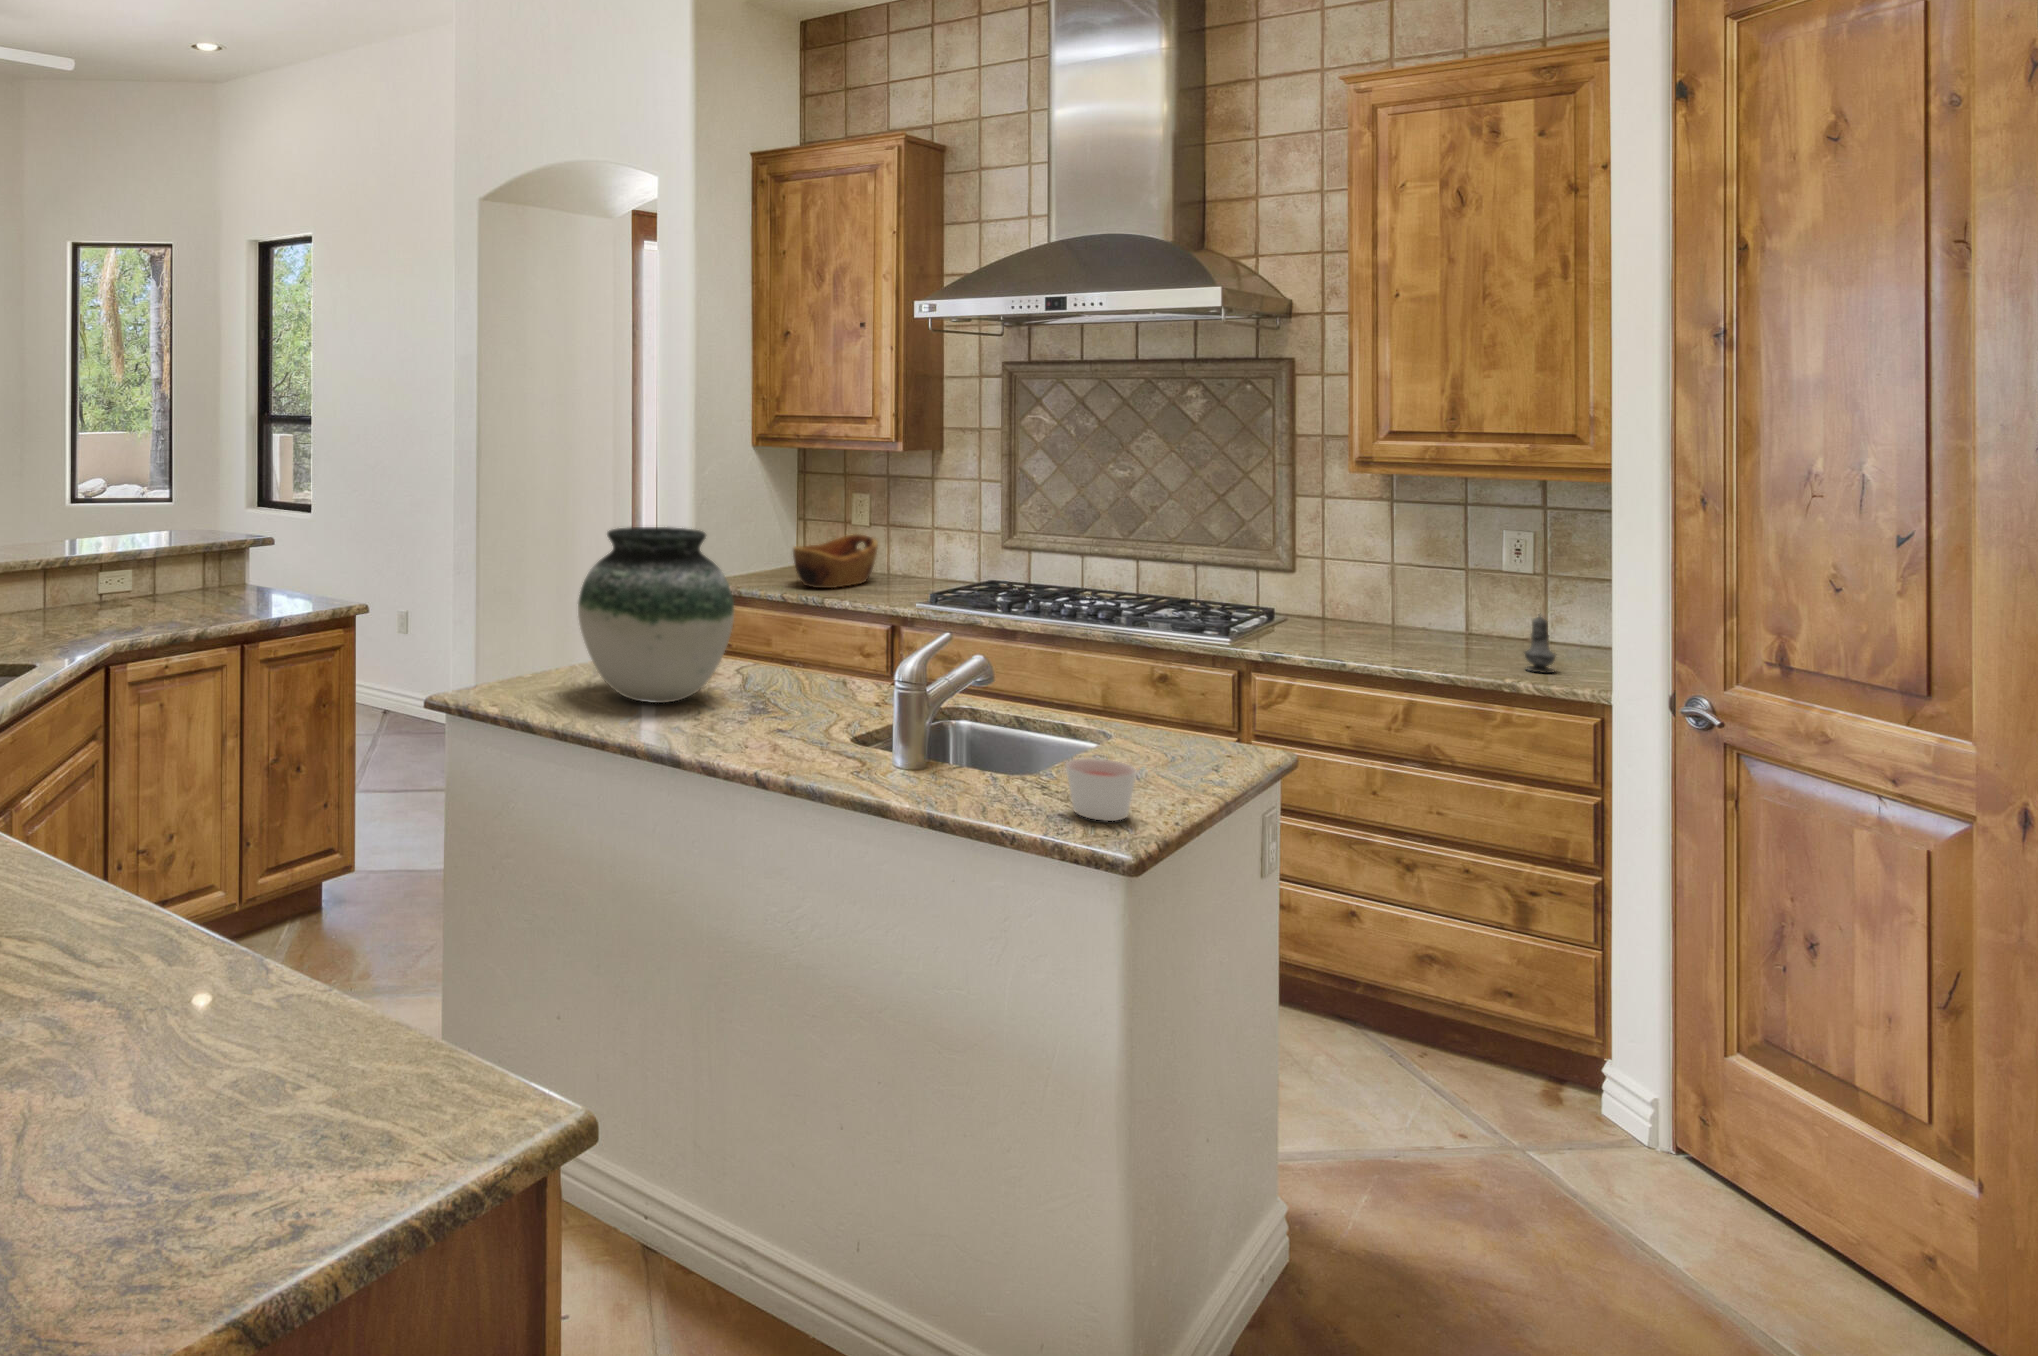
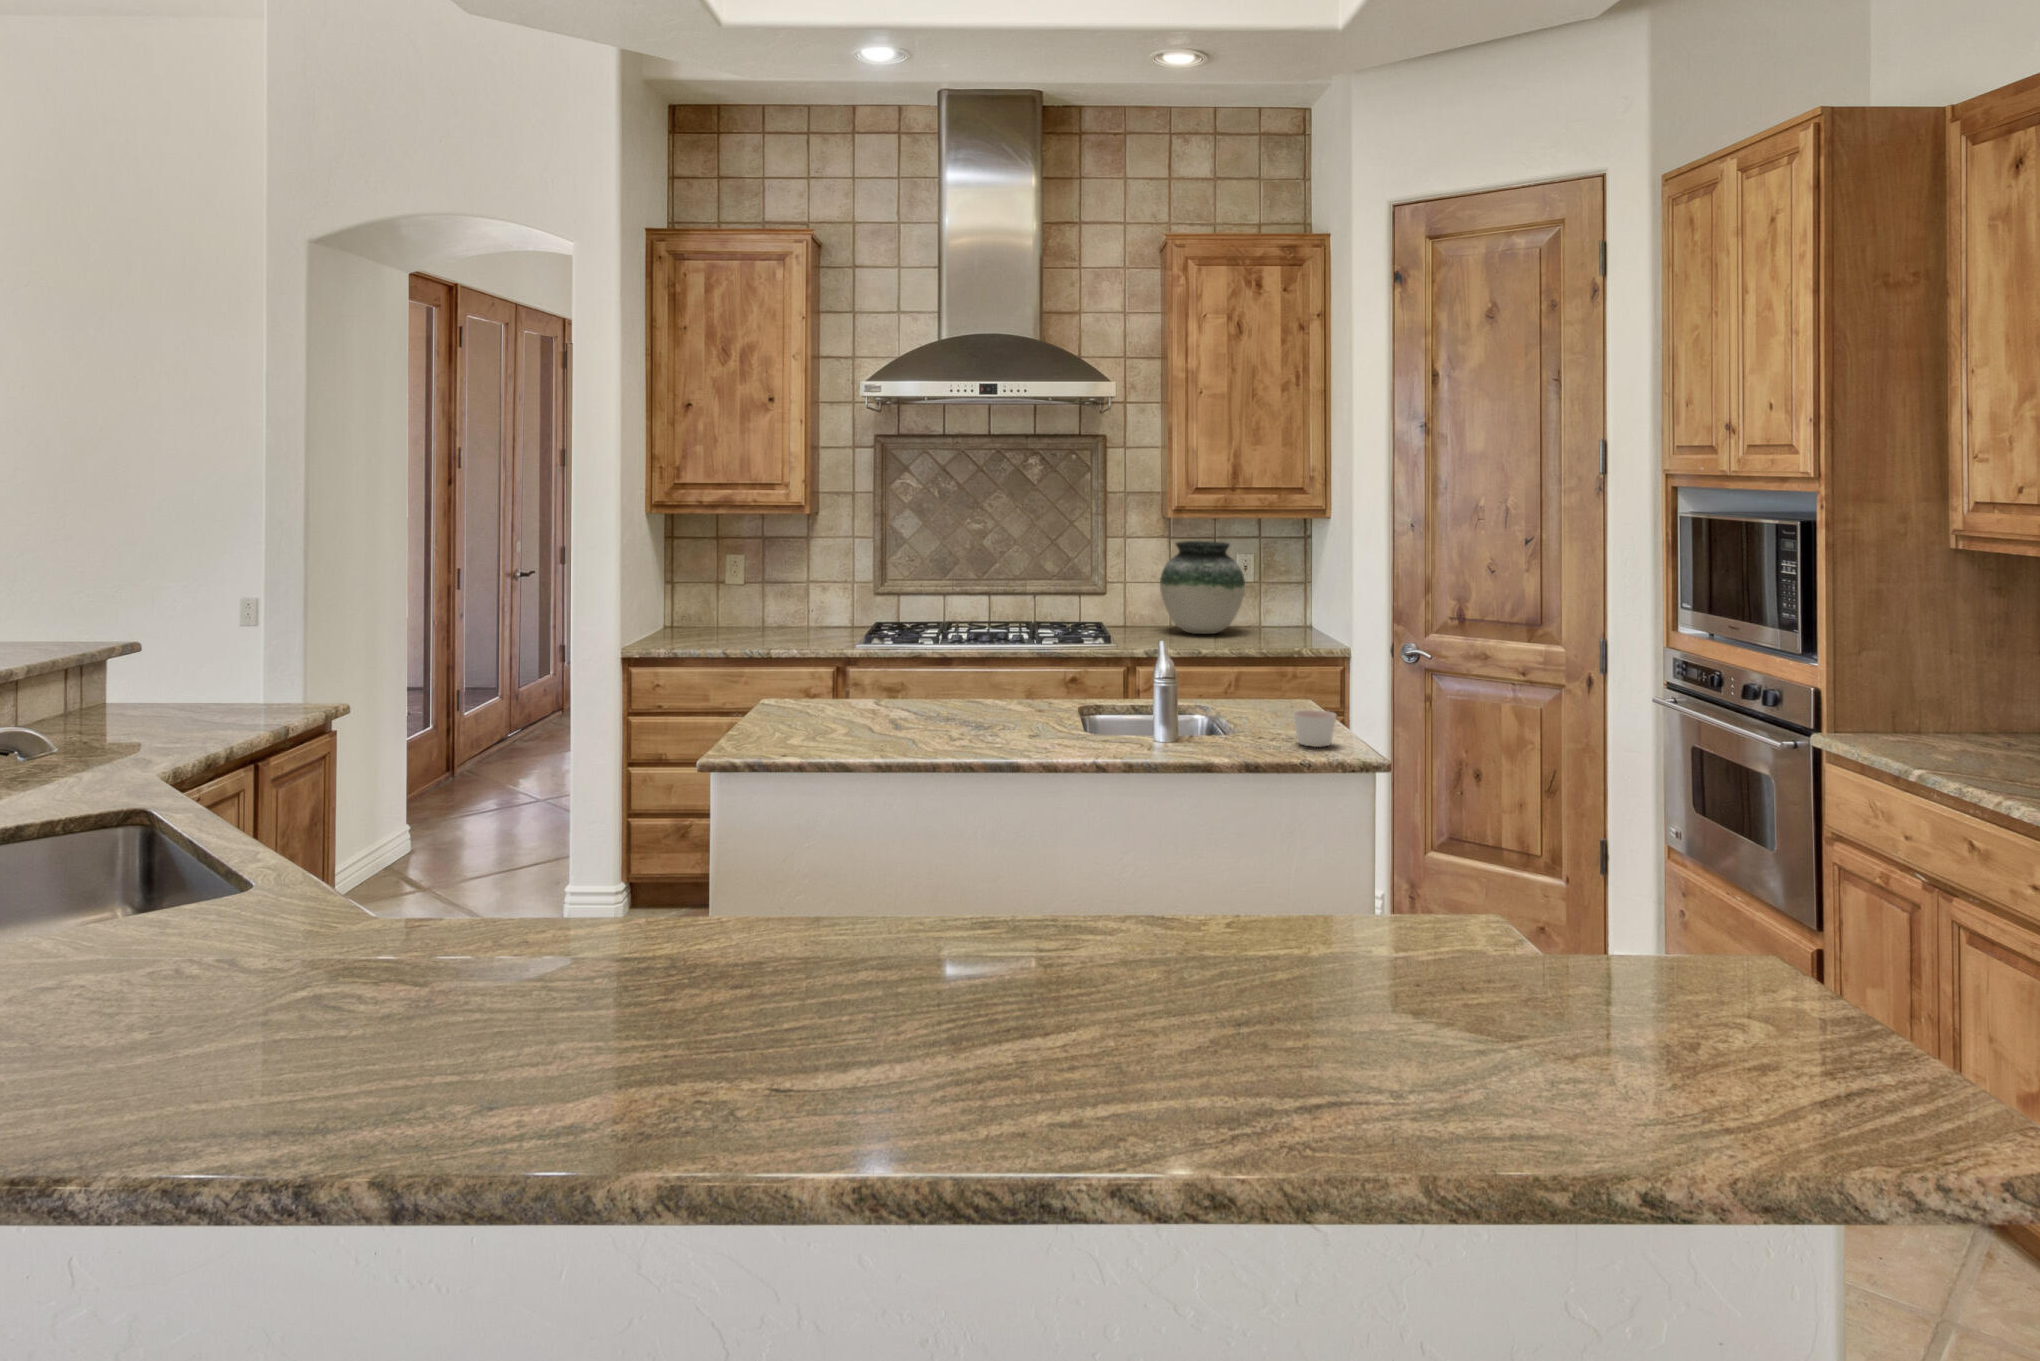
vase: present [578,527,734,703] -> present [1160,541,1245,634]
wooden bowl: present [793,534,878,588] -> none [723,589,786,639]
salt shaker: present [1524,614,1555,673] -> none [1288,605,1307,644]

